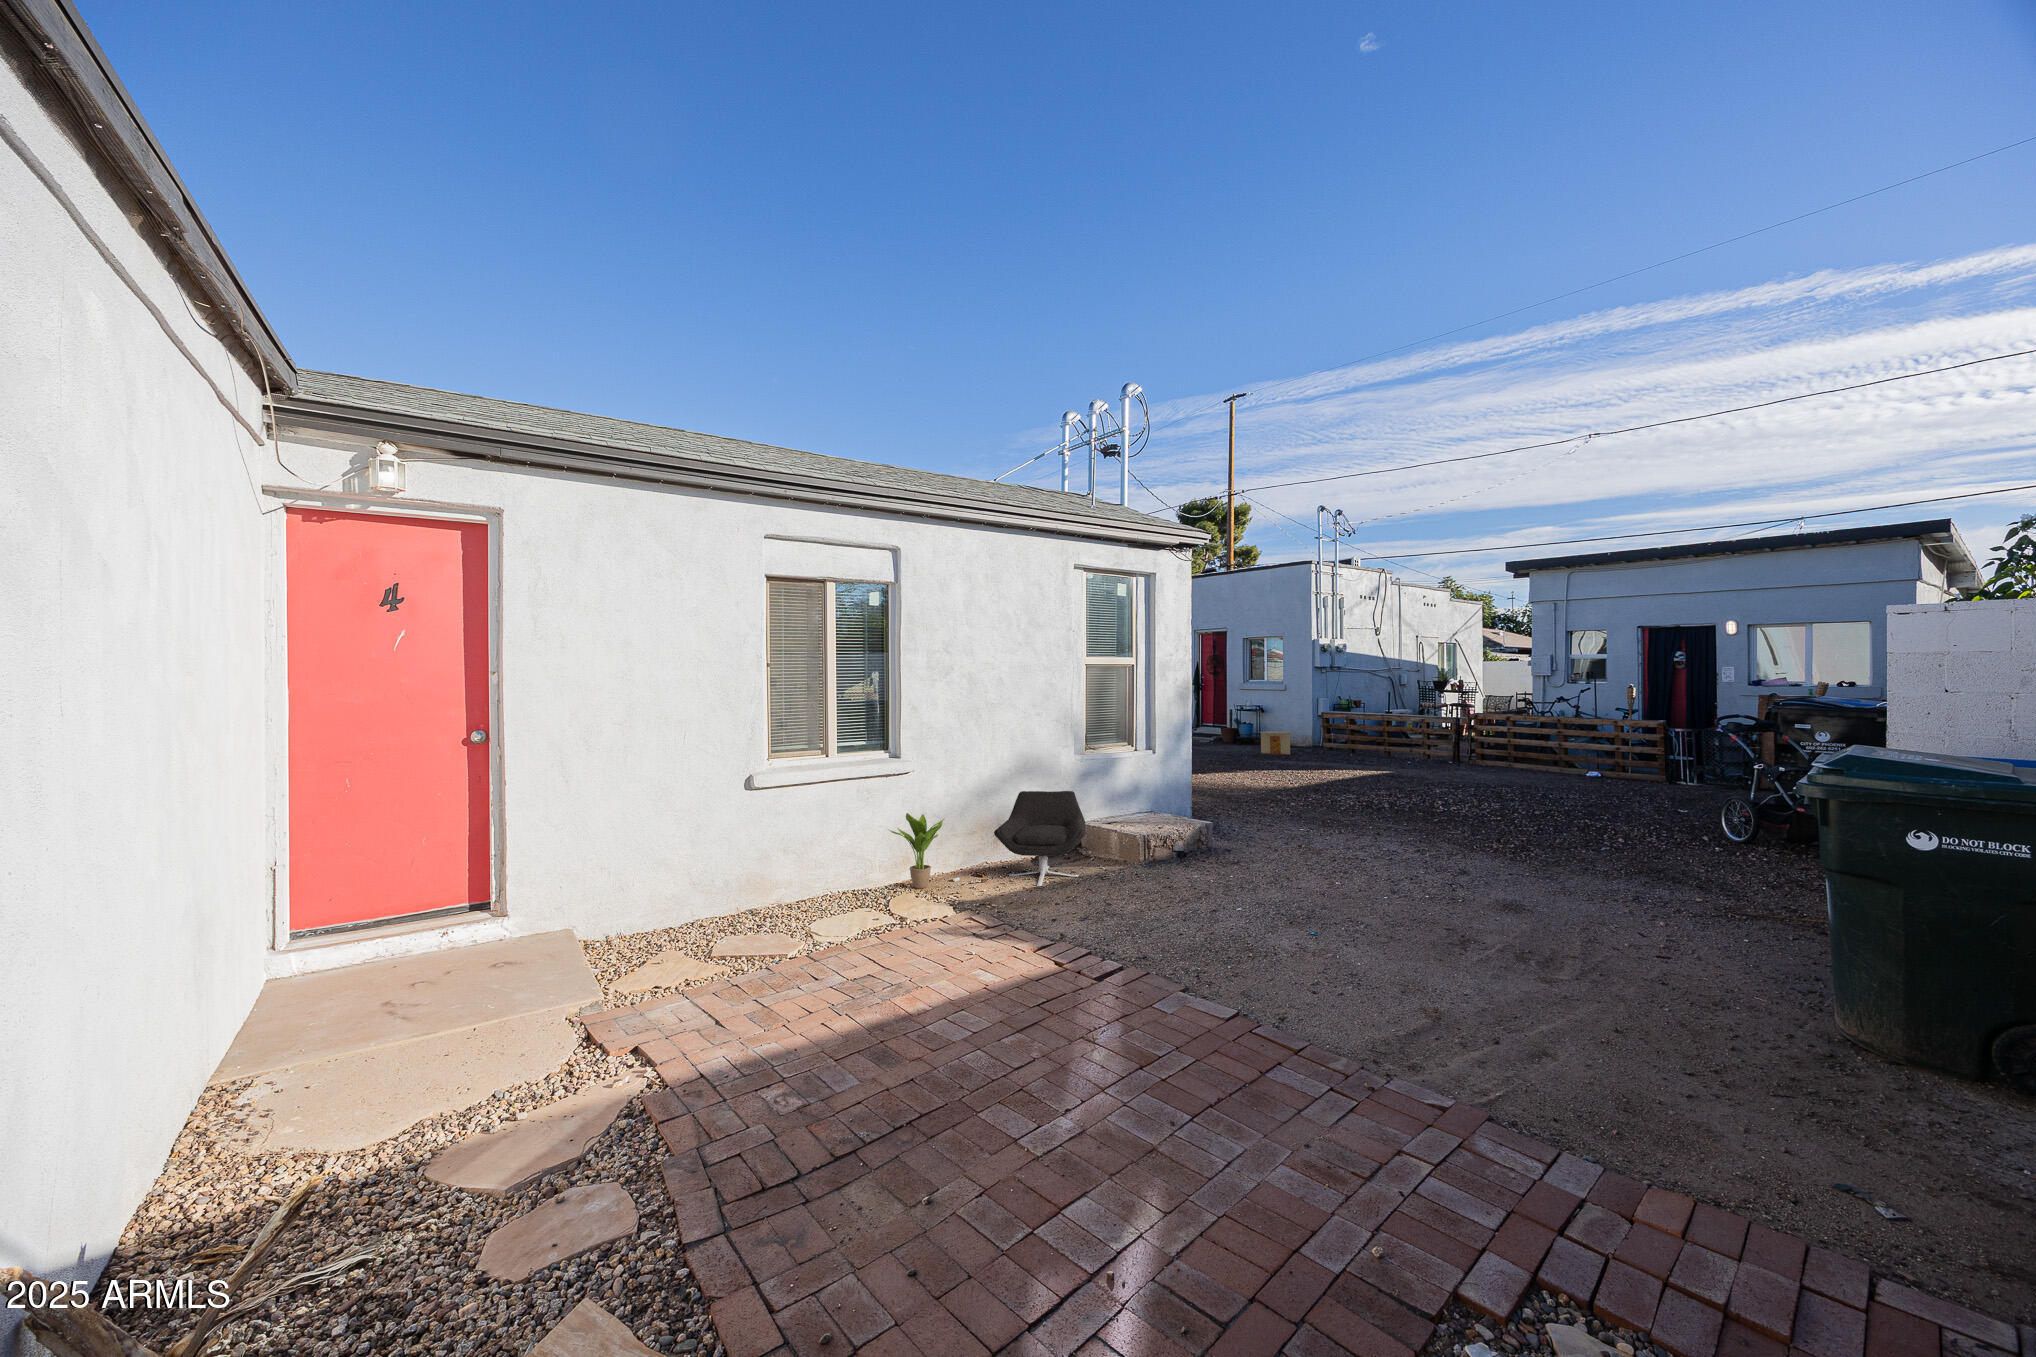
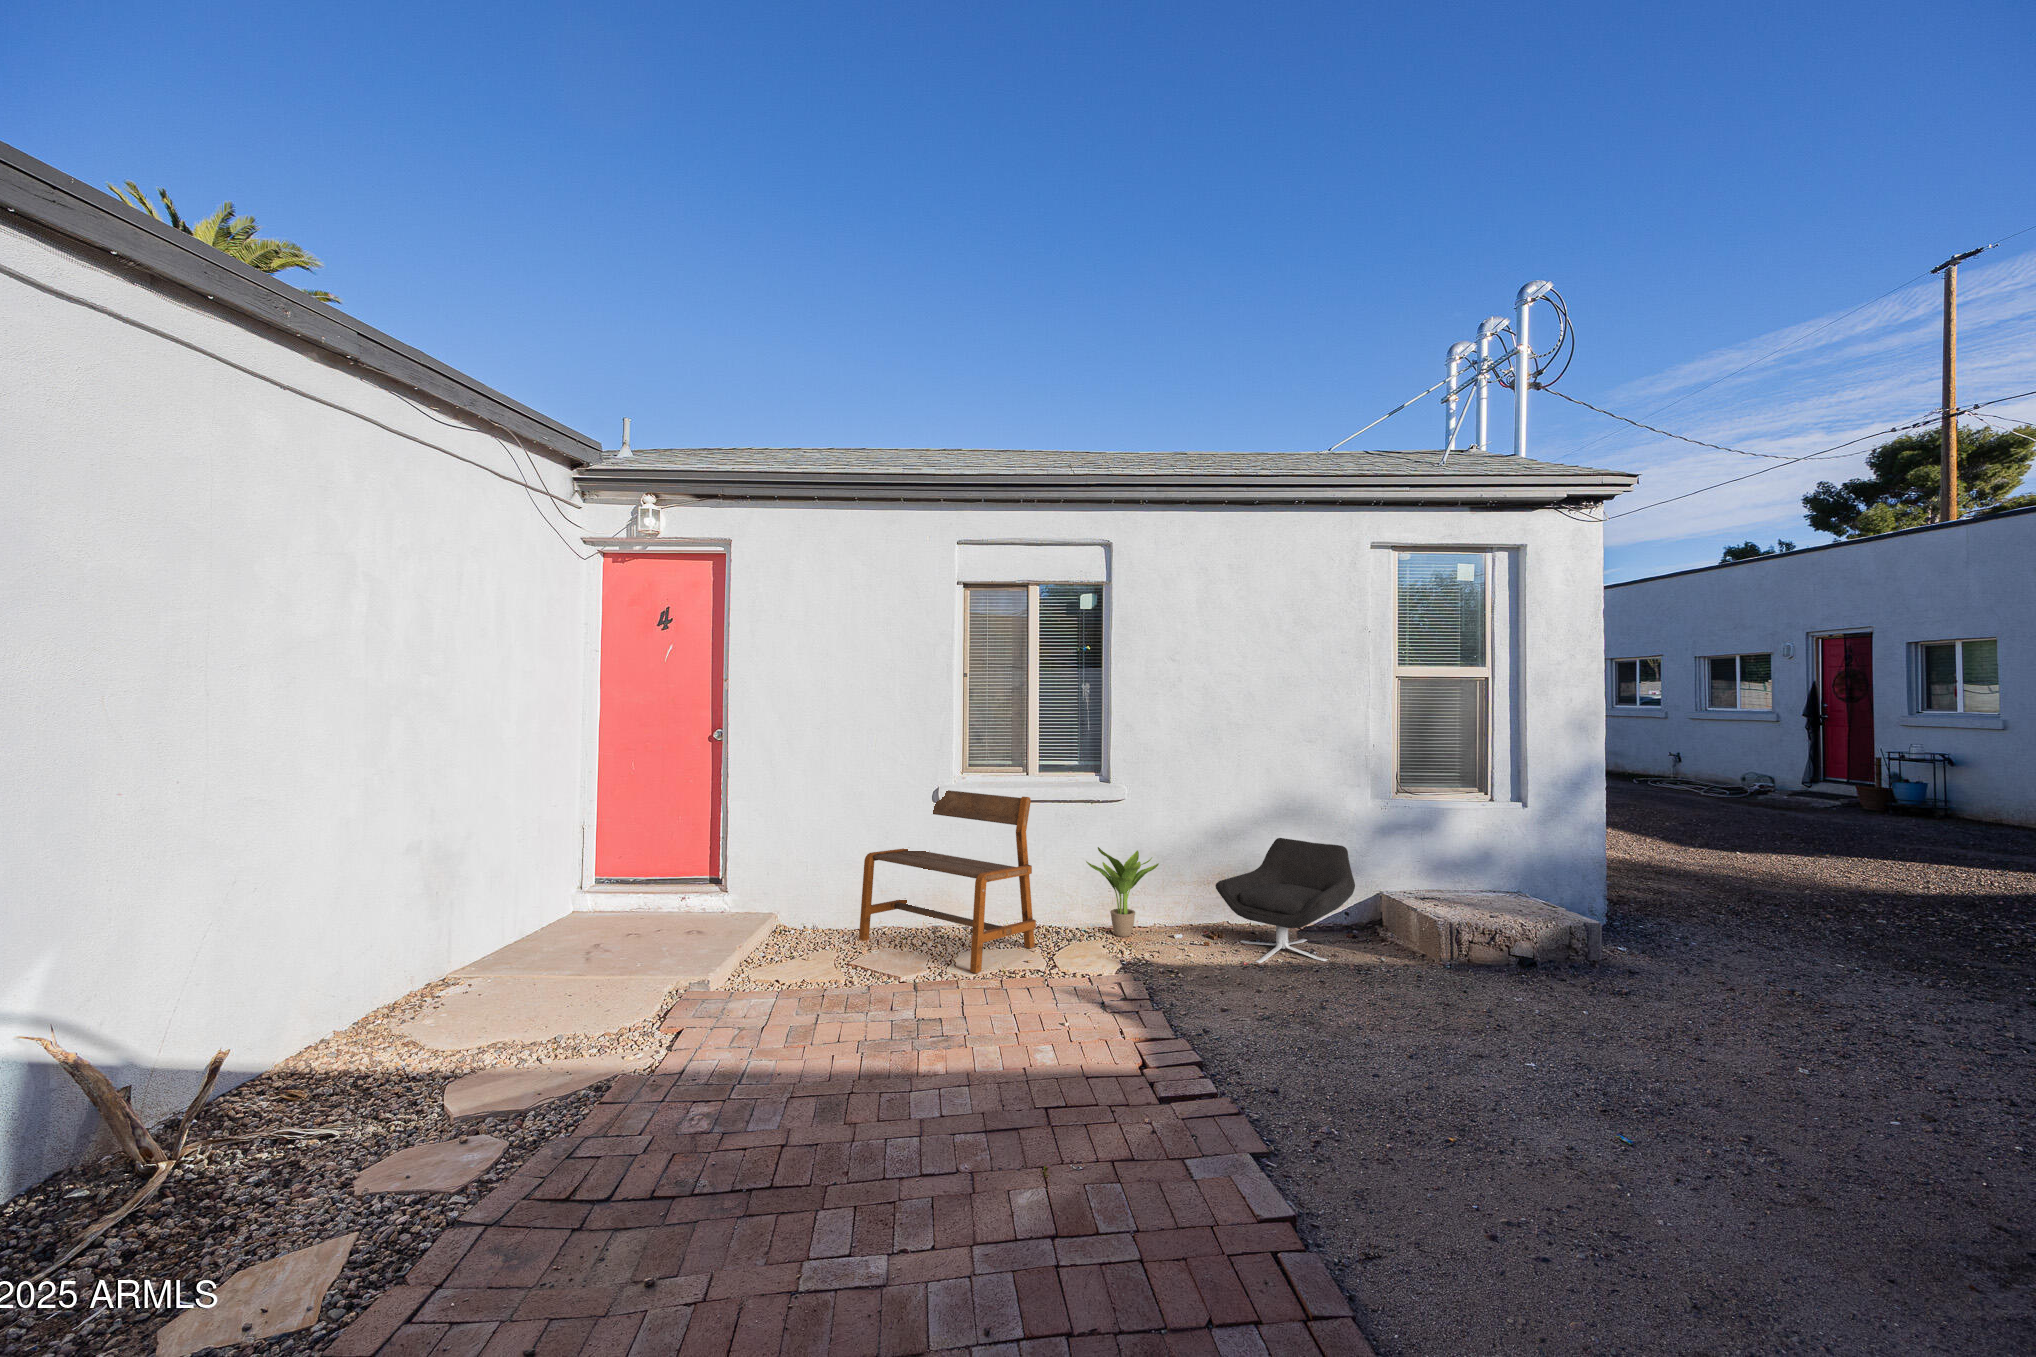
side table: present [1260,731,1291,756] -> none [1924,786,2002,831]
bench: none [686,774,868,938] -> present [859,790,1036,973]

